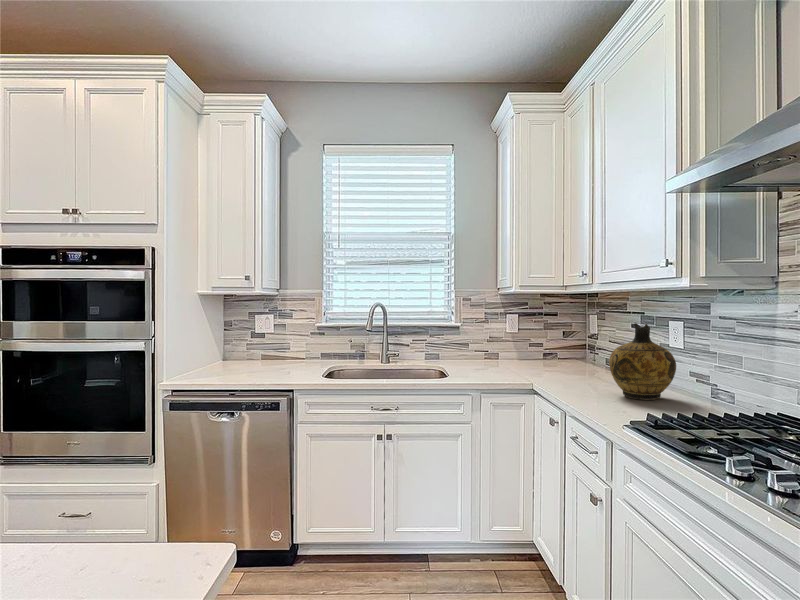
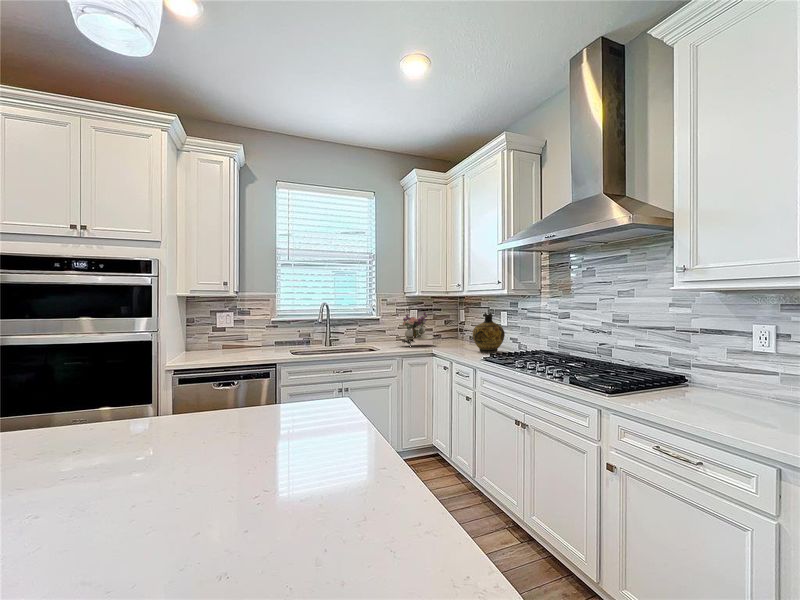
flower arrangement: none [481,316,546,370] -> present [397,312,435,345]

